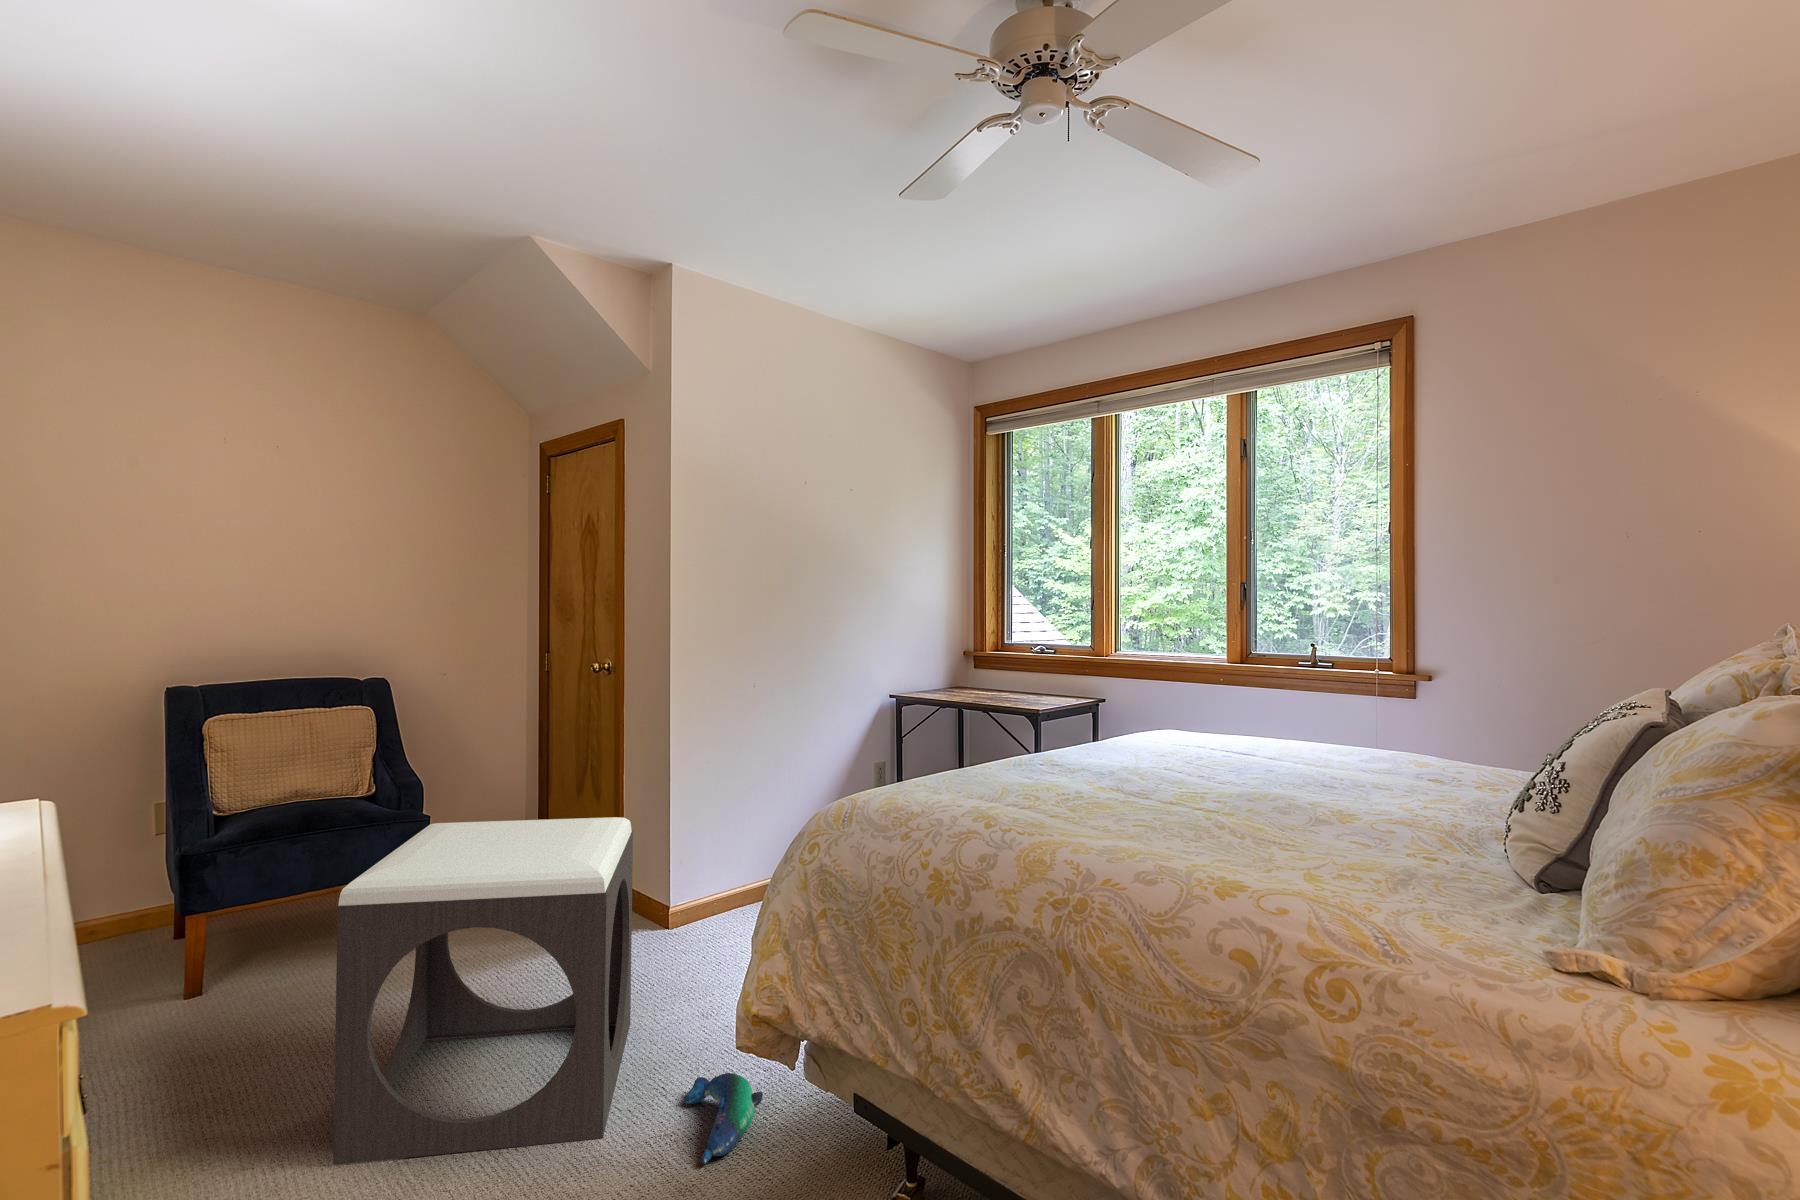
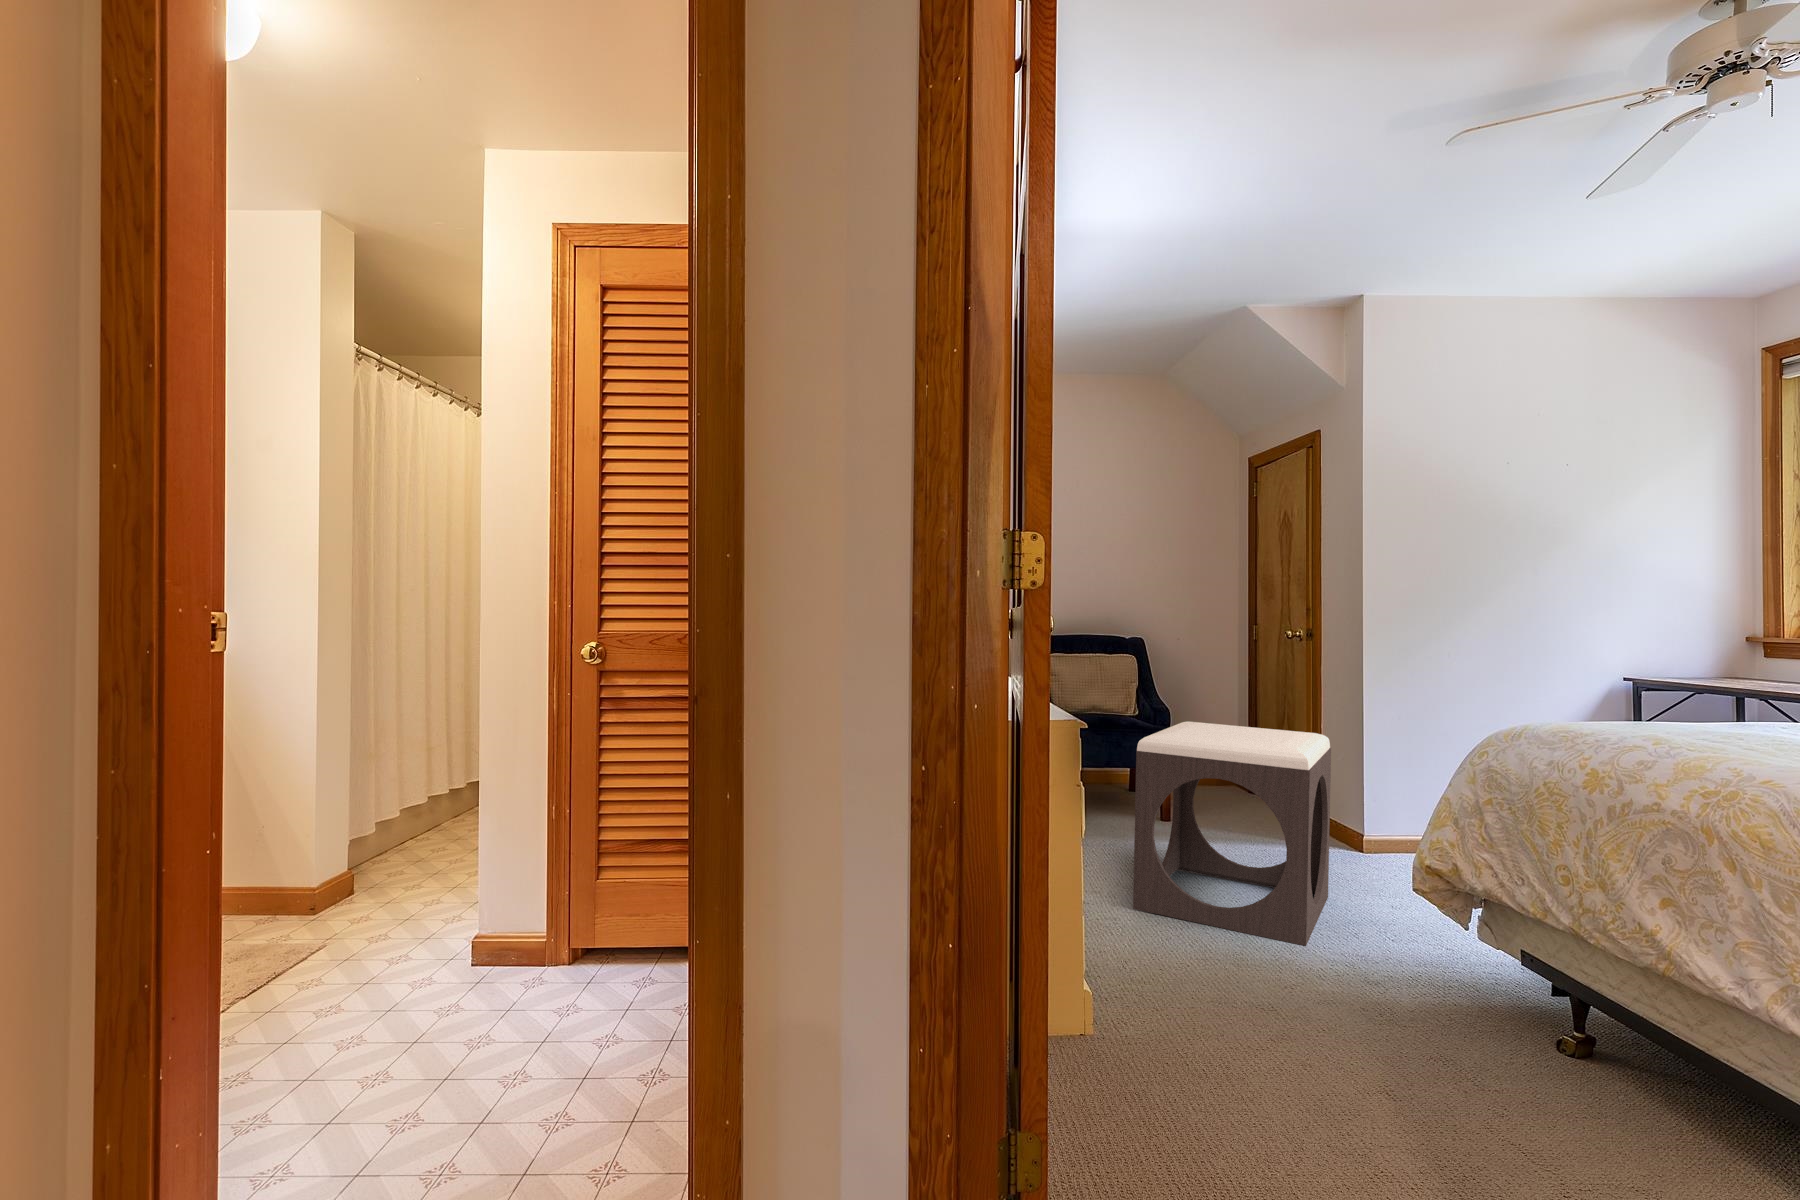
plush toy: present [683,1073,763,1164] -> none [1370,932,1440,979]

